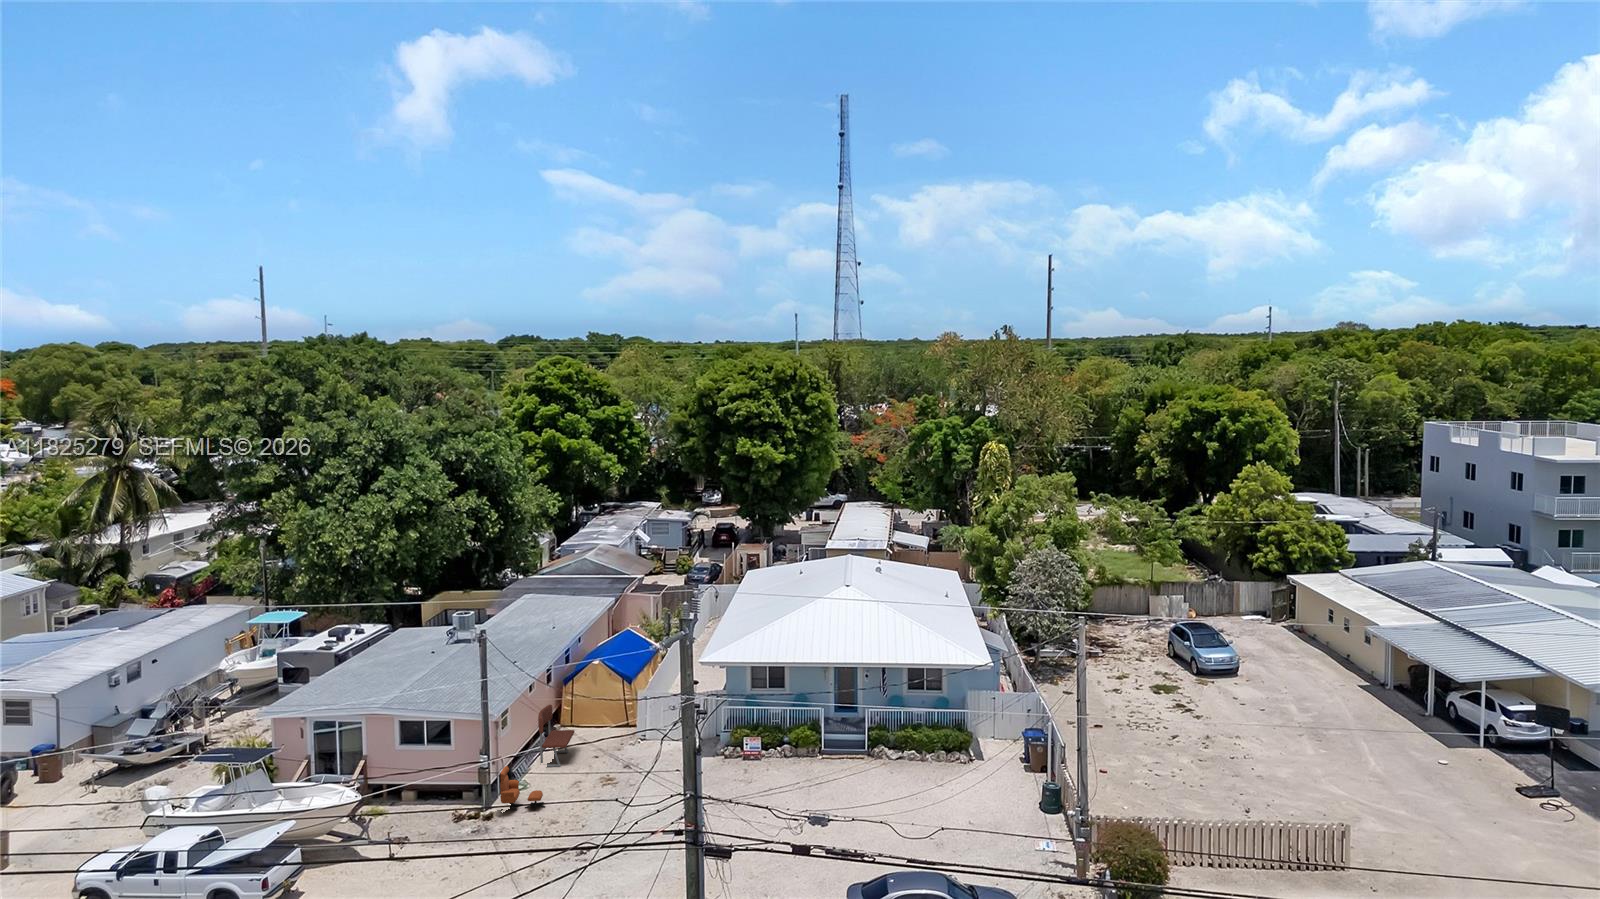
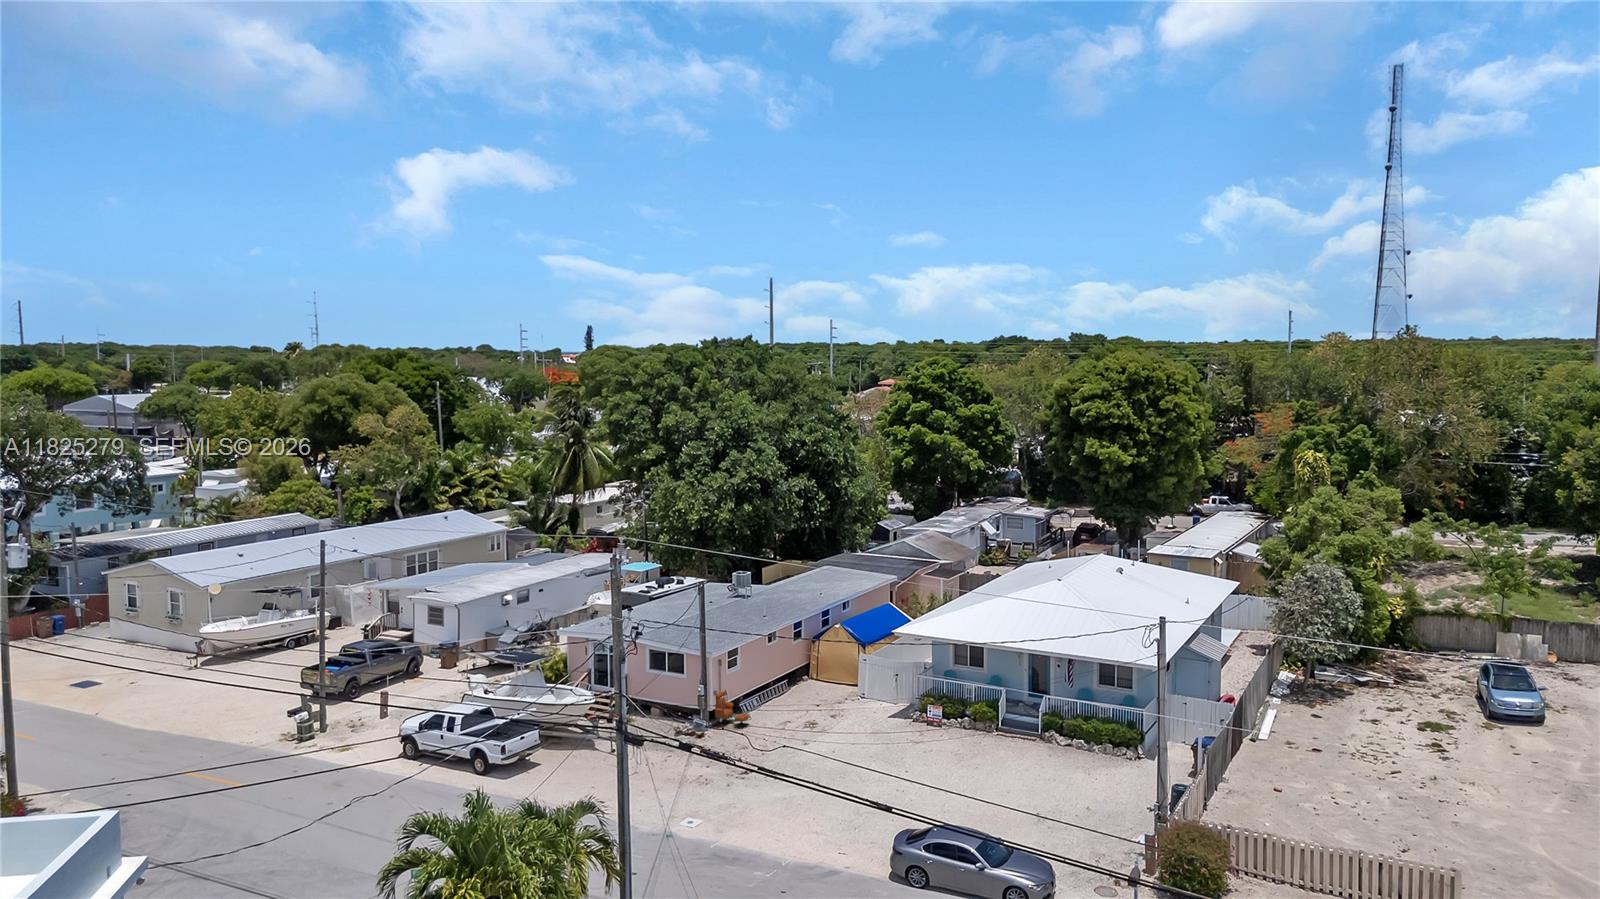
bench: present [538,705,575,767] -> none [769,652,804,703]

